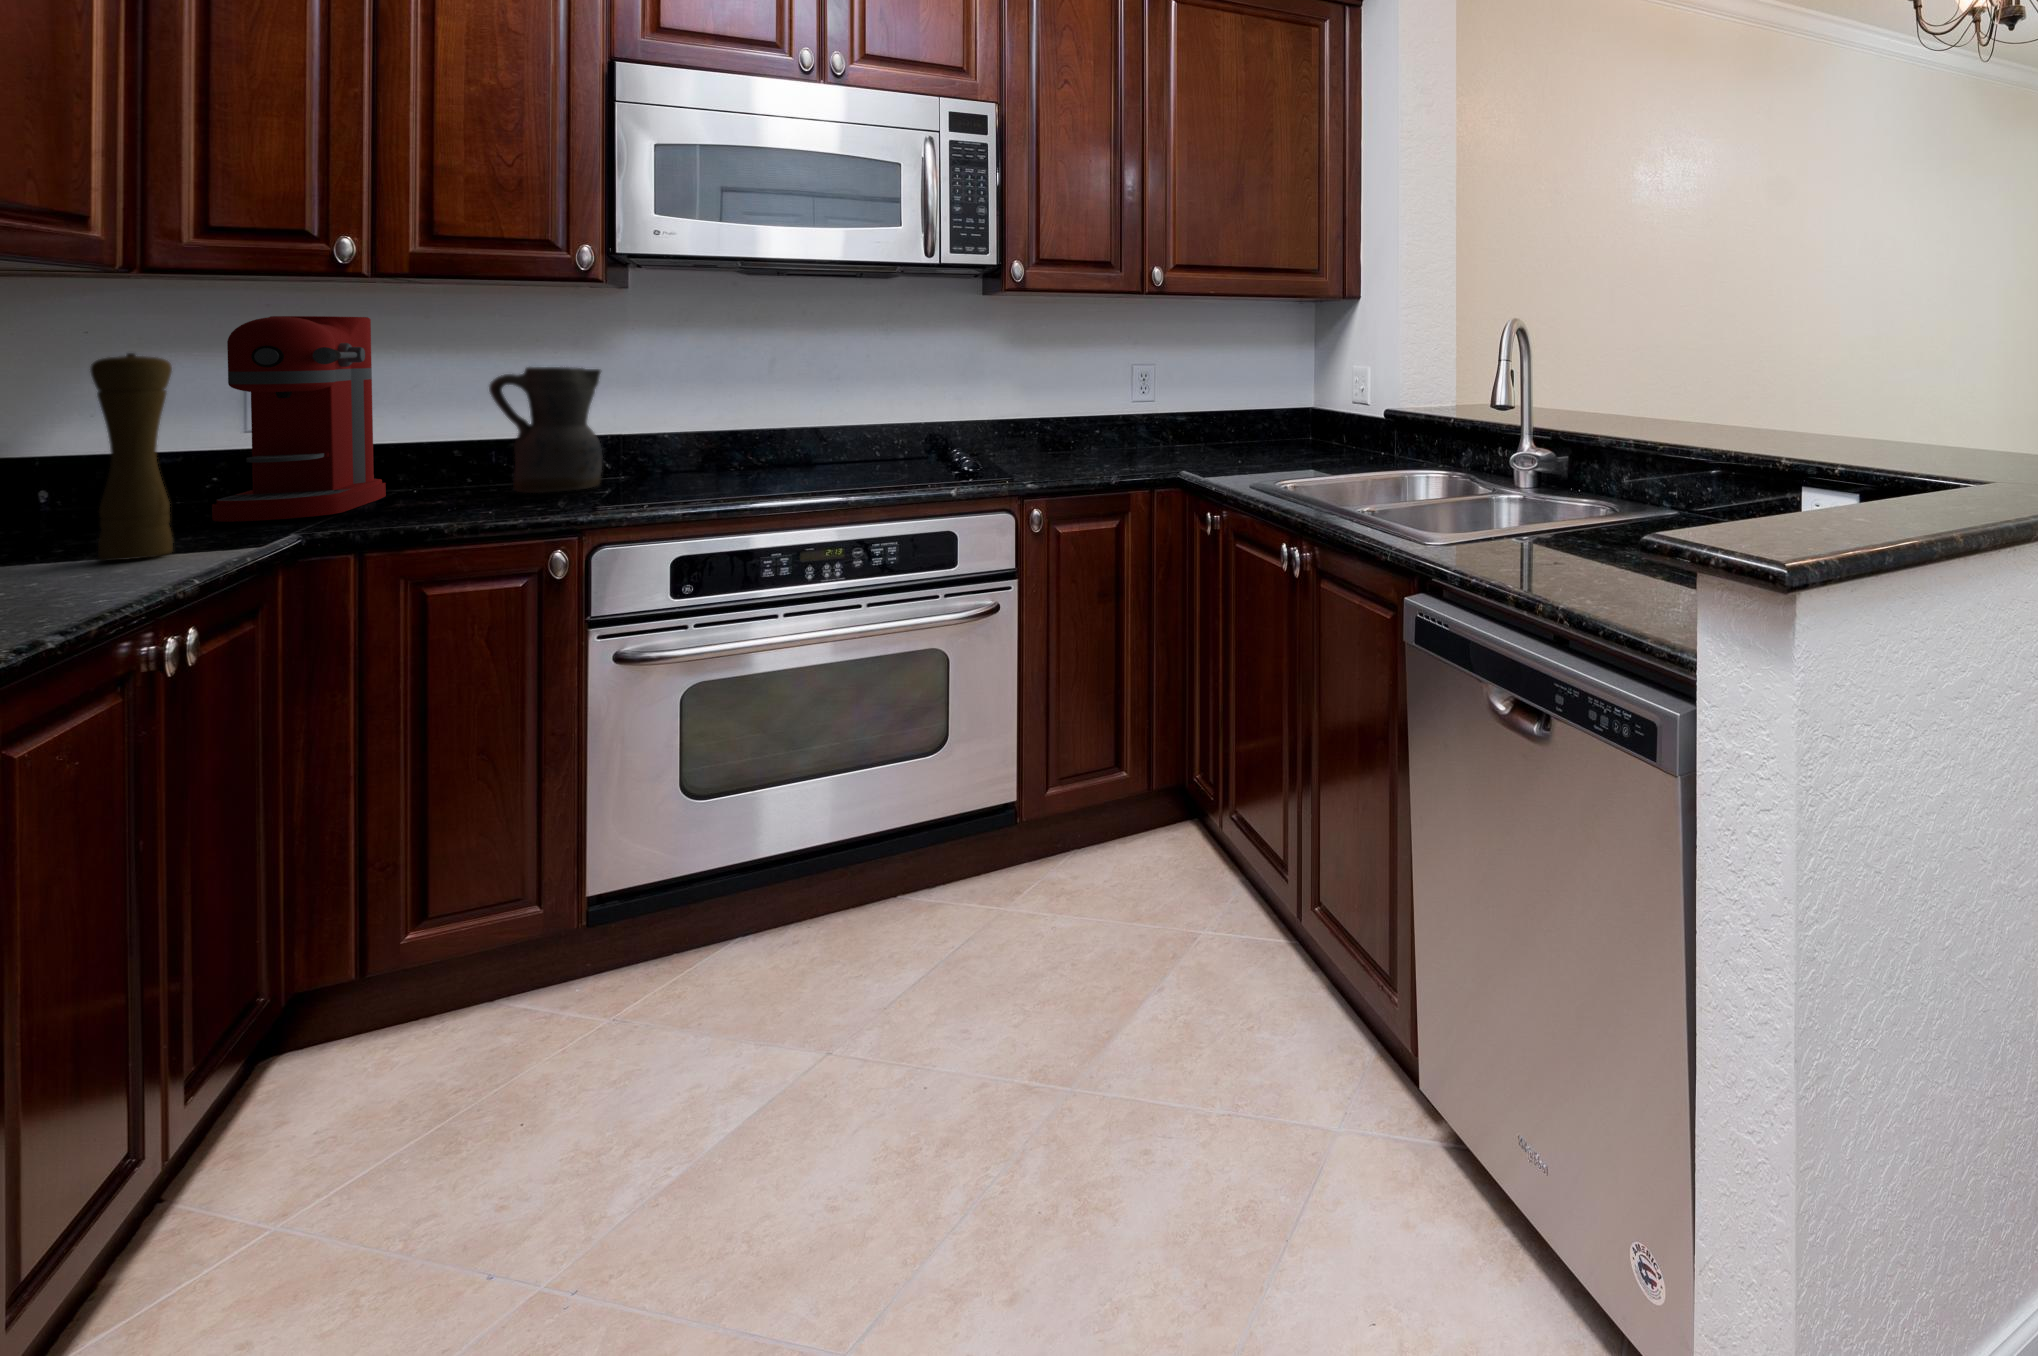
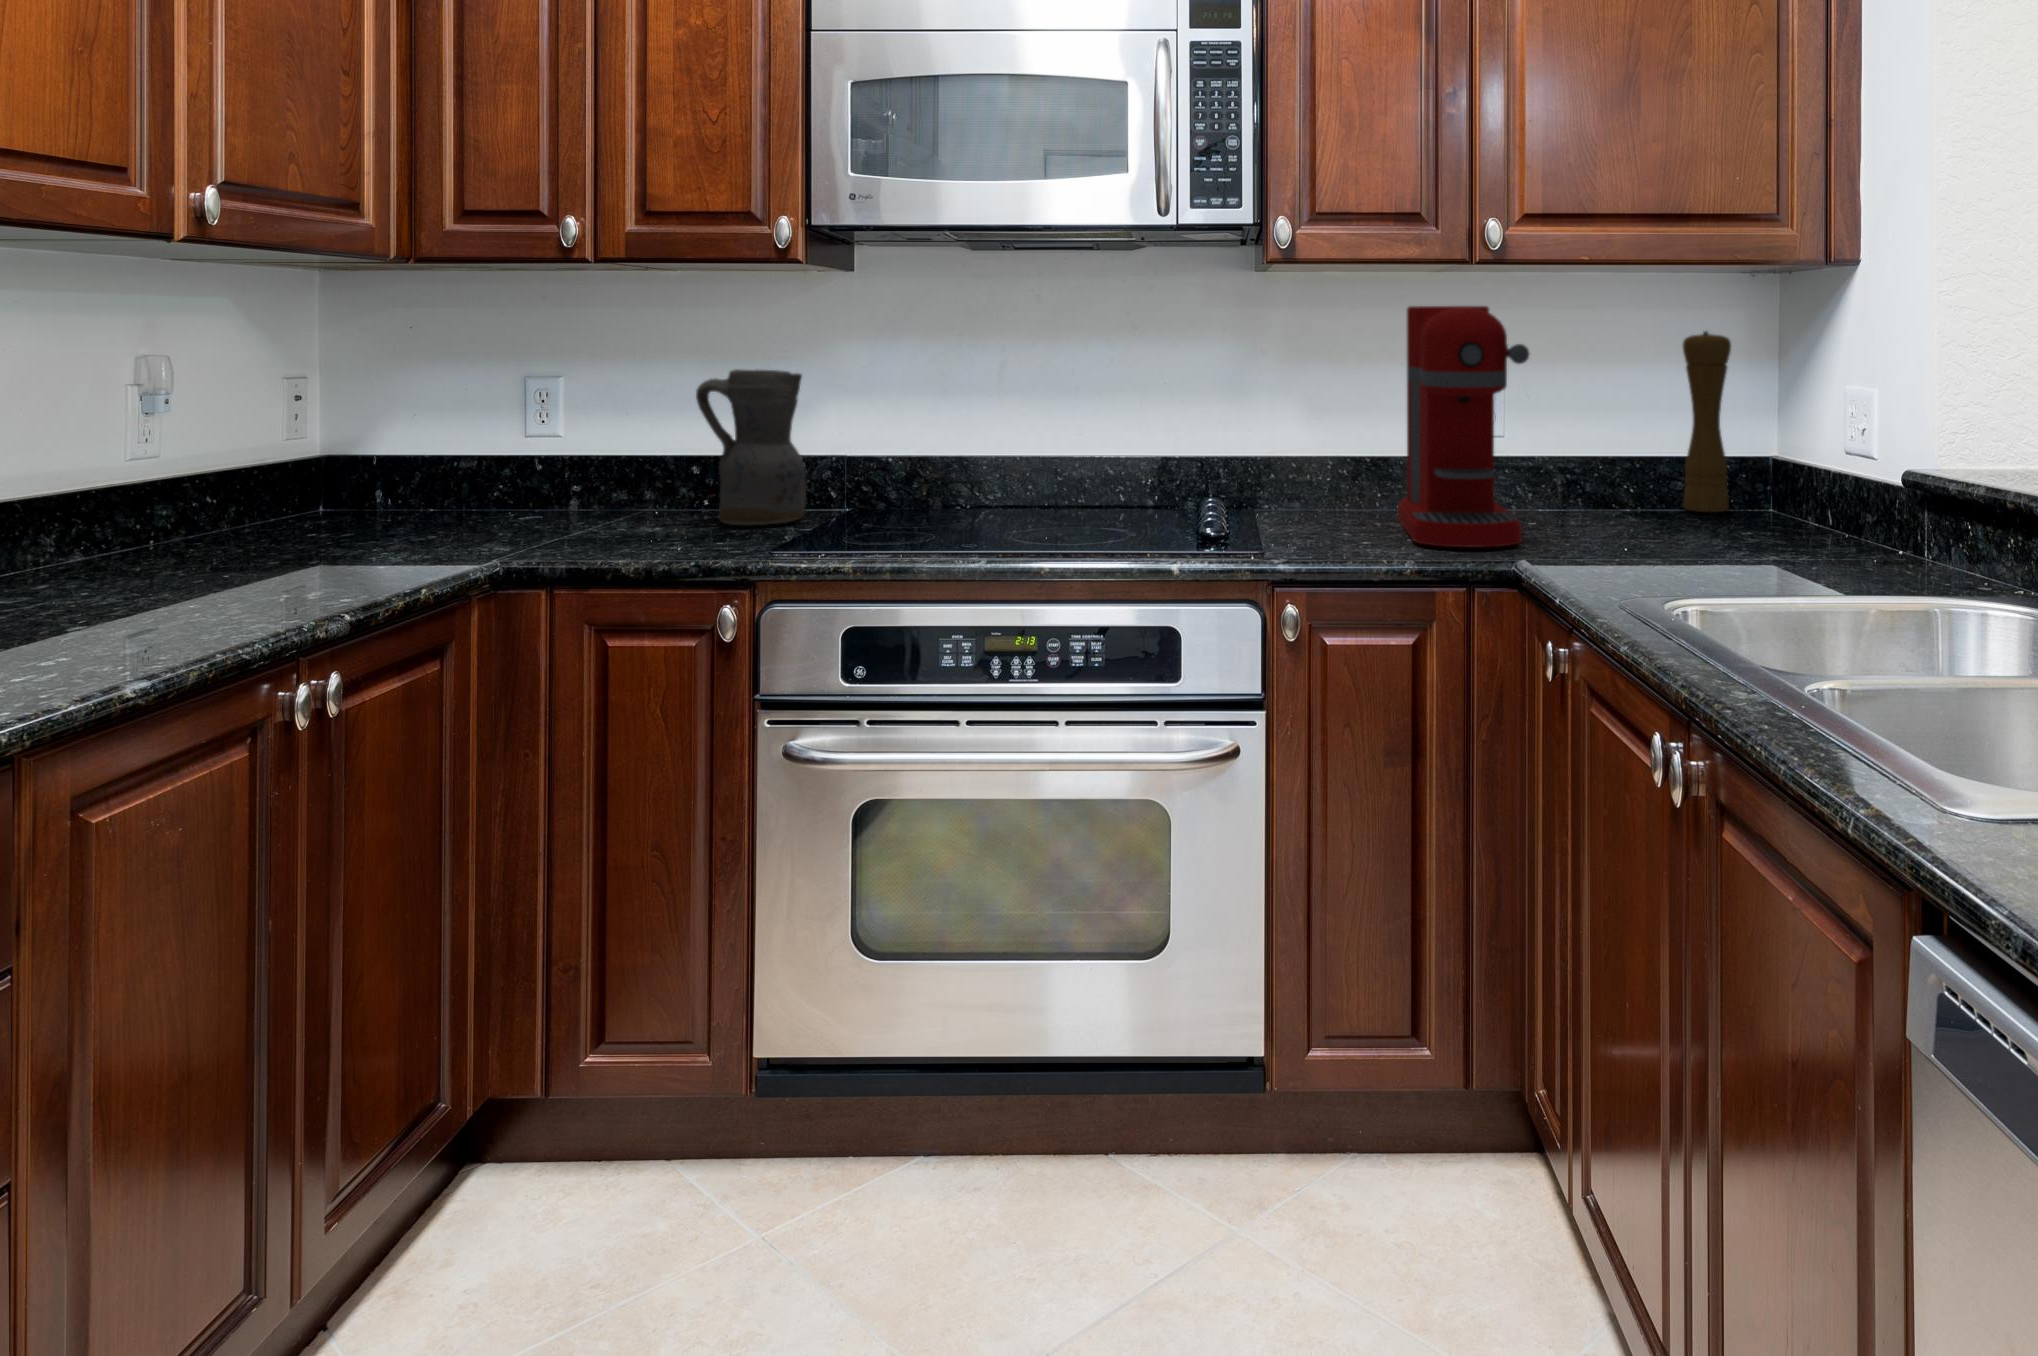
coffee maker: present [212,316,386,522] -> present [1398,306,1529,547]
pepper mill: present [91,353,173,560] -> present [1683,331,1731,512]

